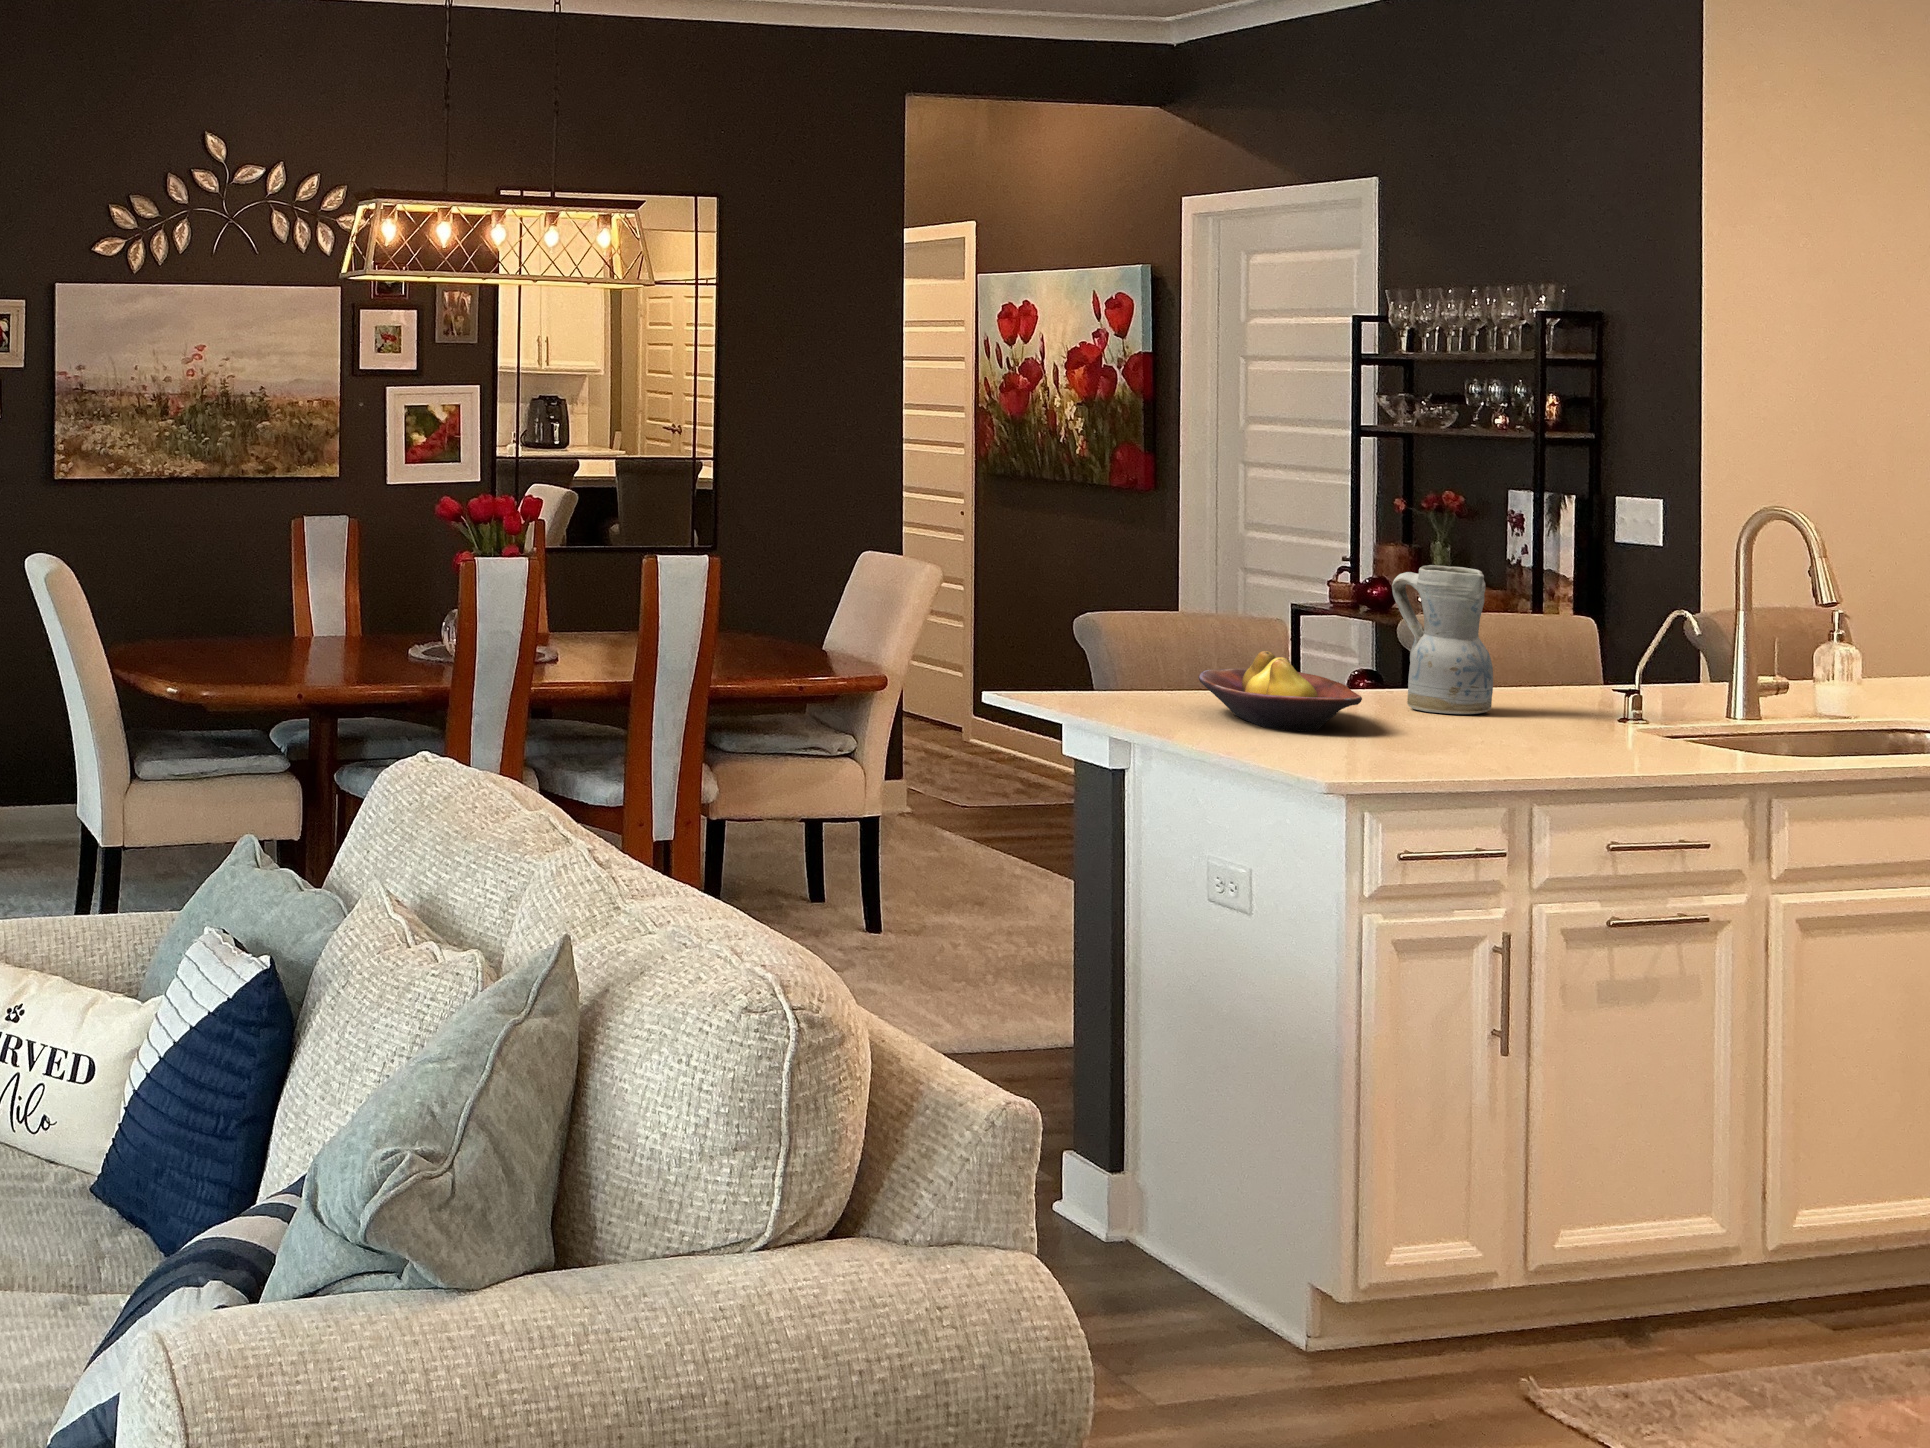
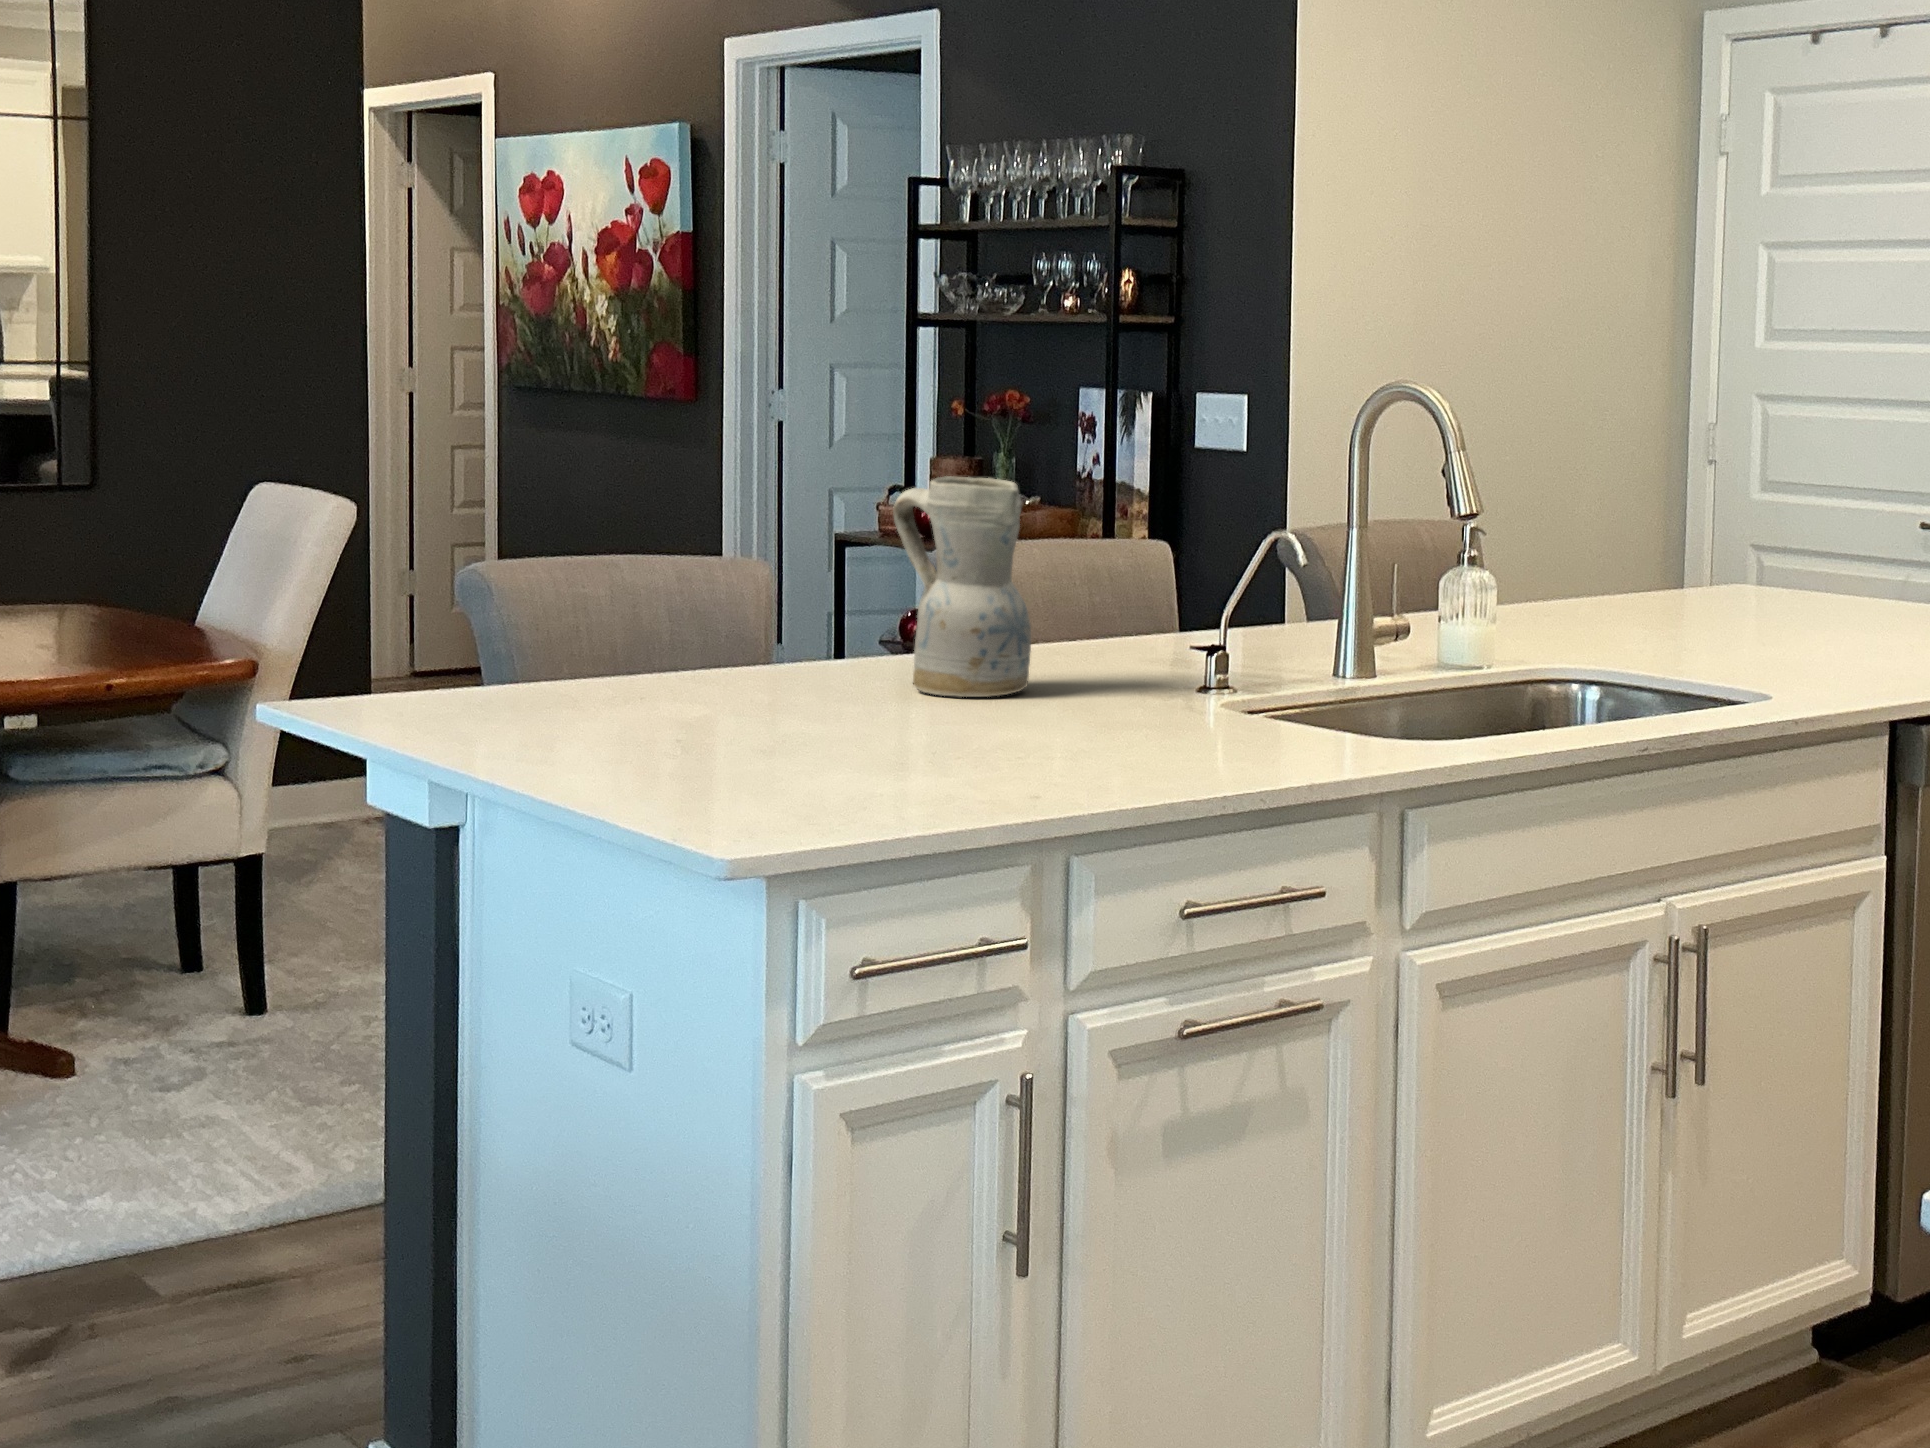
fruit bowl: present [1198,651,1362,731] -> none [590,618,830,748]

